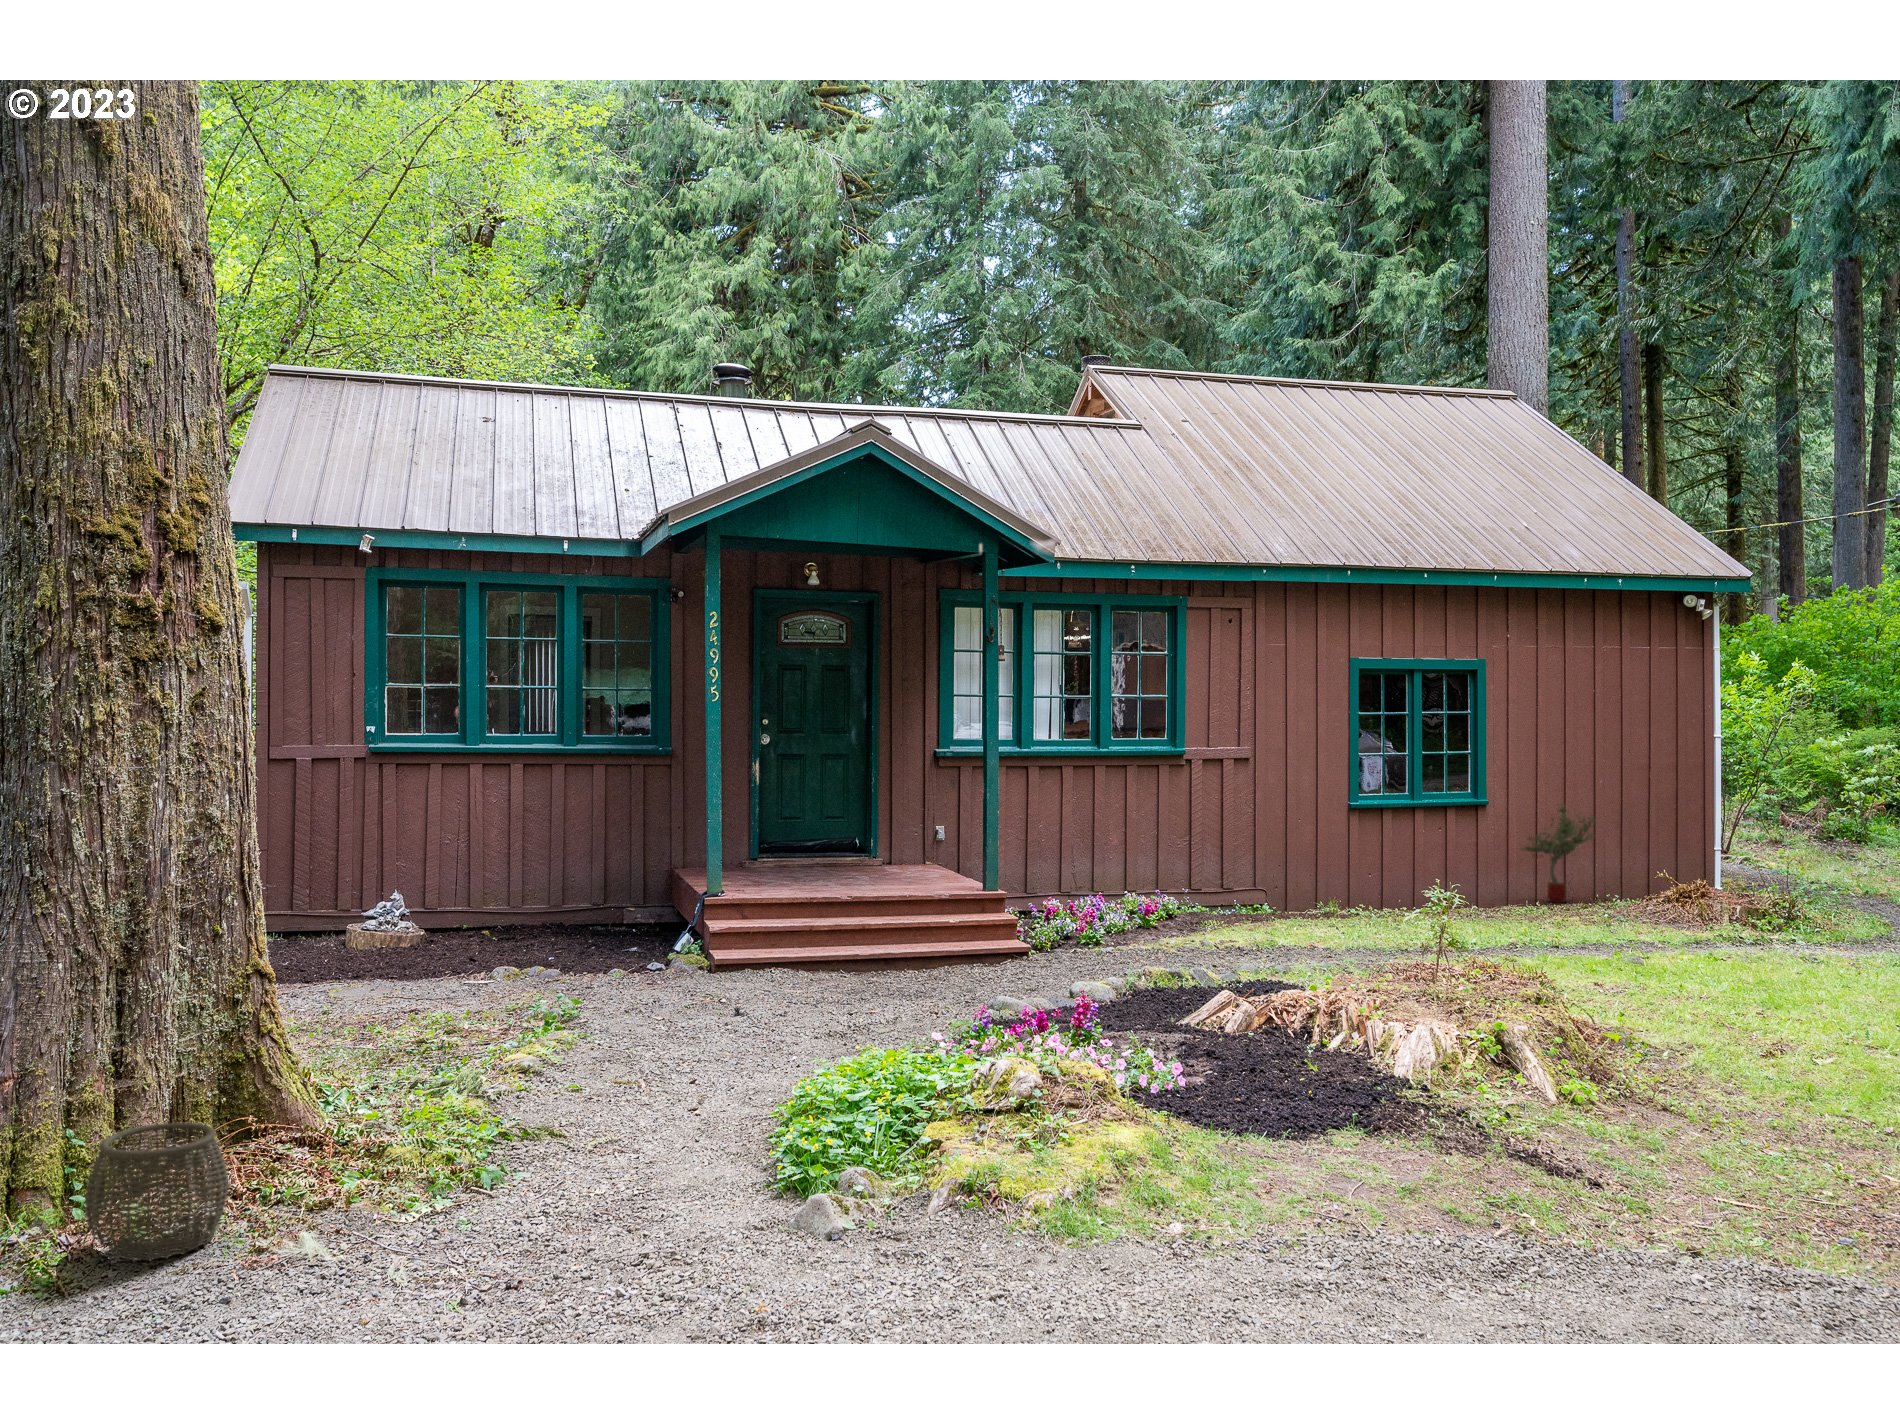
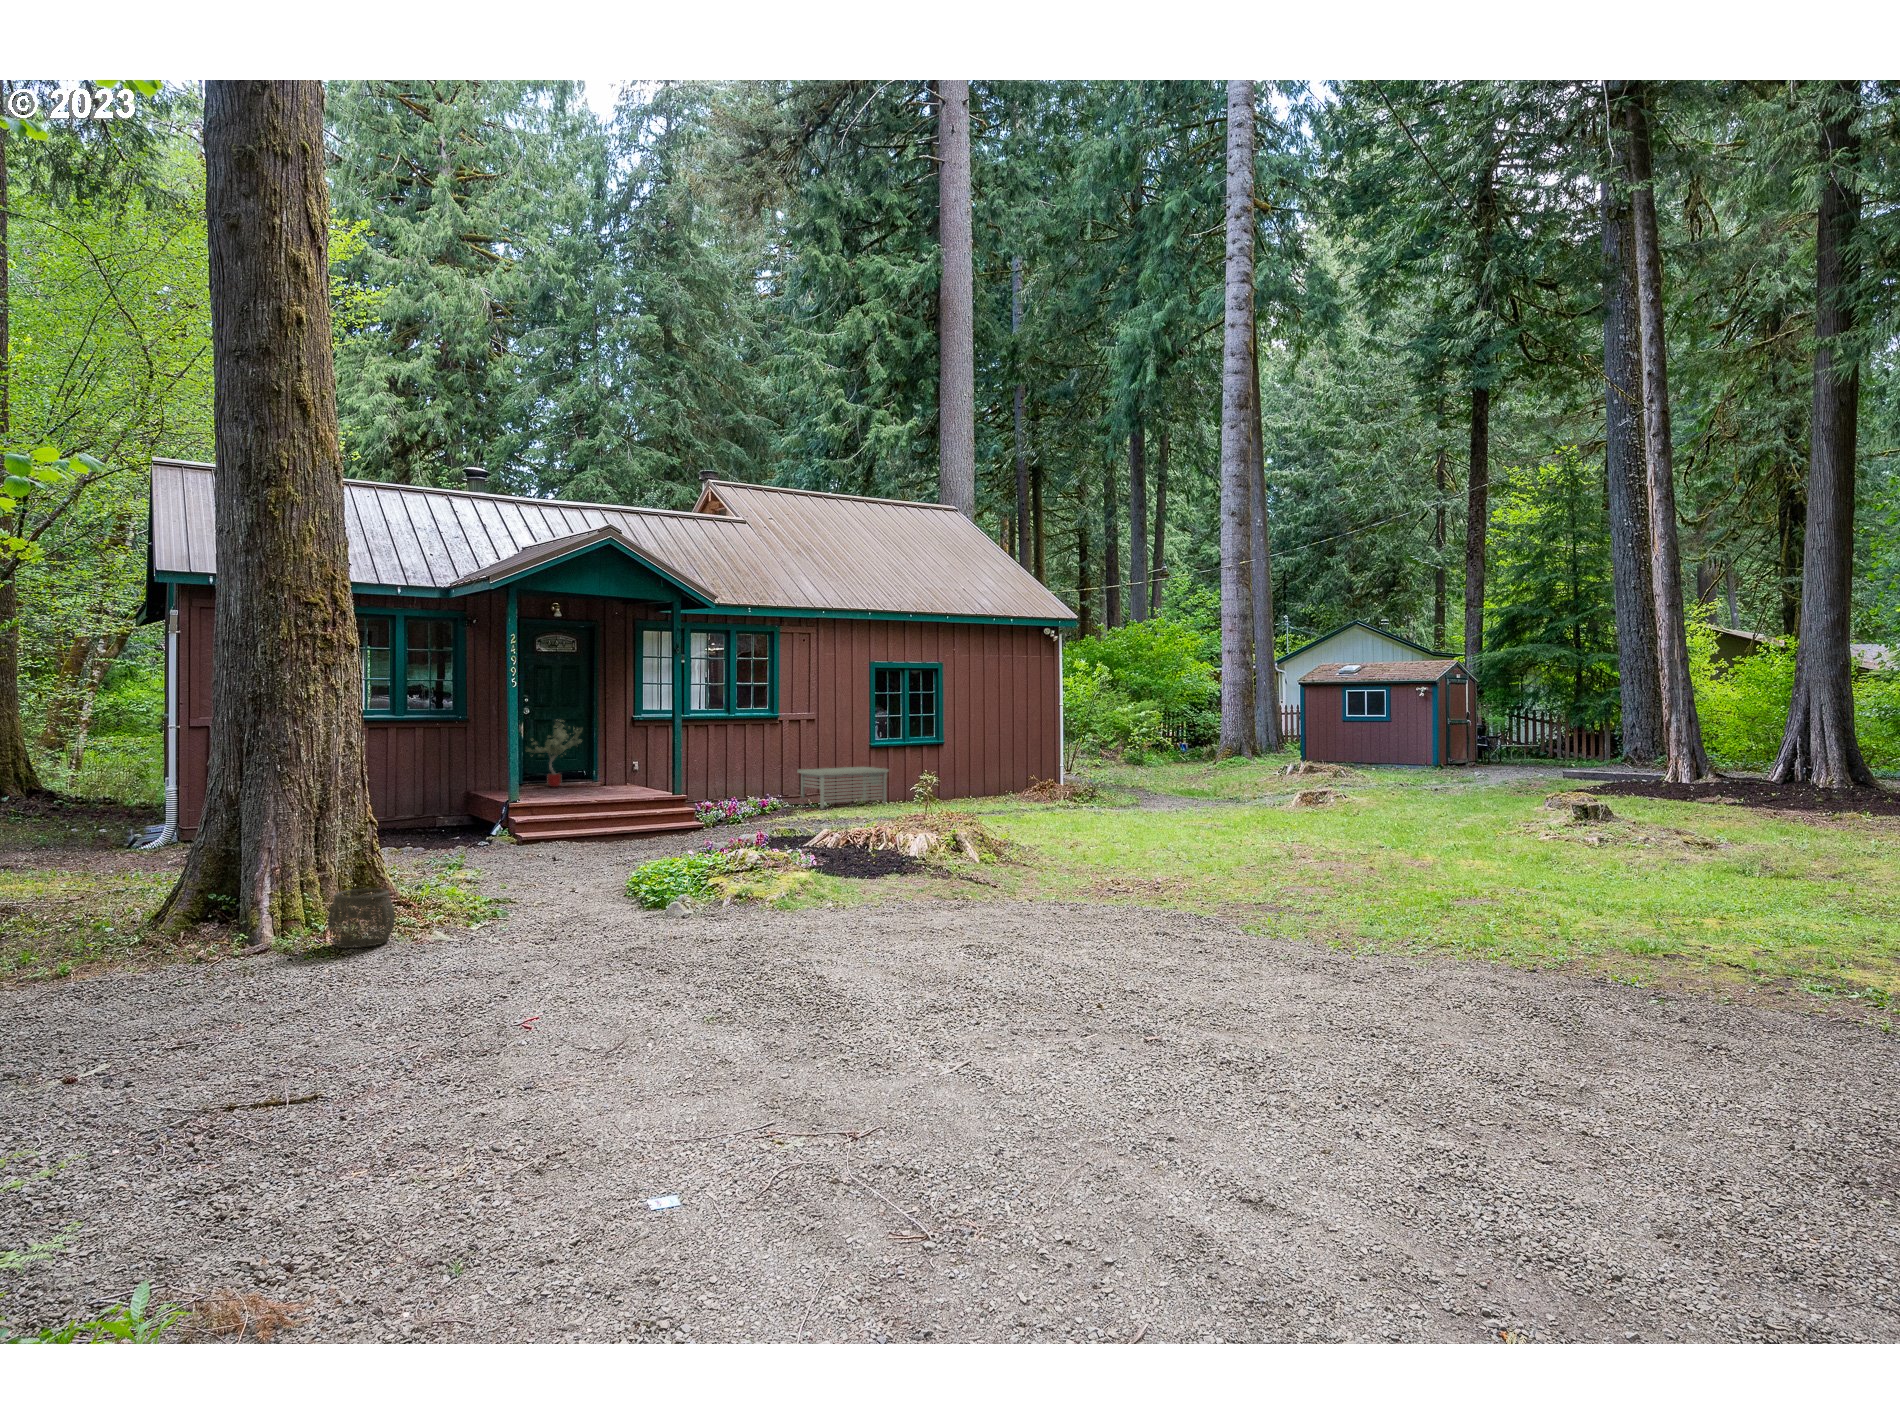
potted tree: present [1521,804,1595,903] -> present [528,720,582,787]
storage bench: none [1212,843,1378,918] -> present [797,767,888,809]

